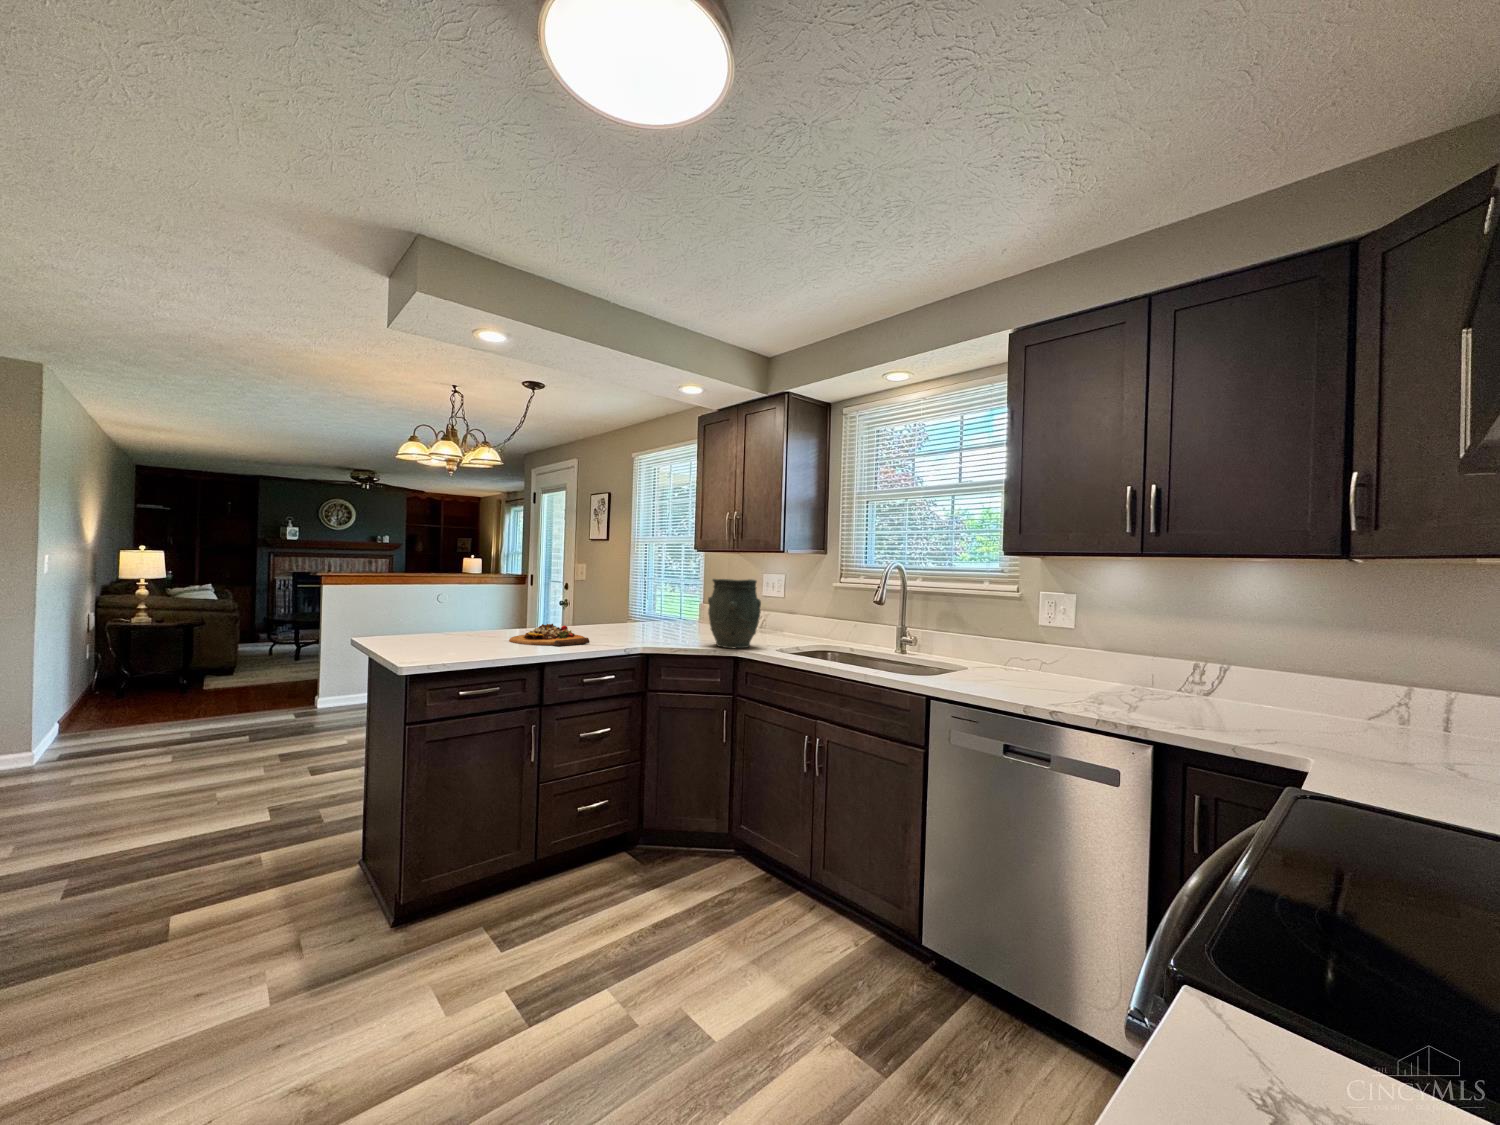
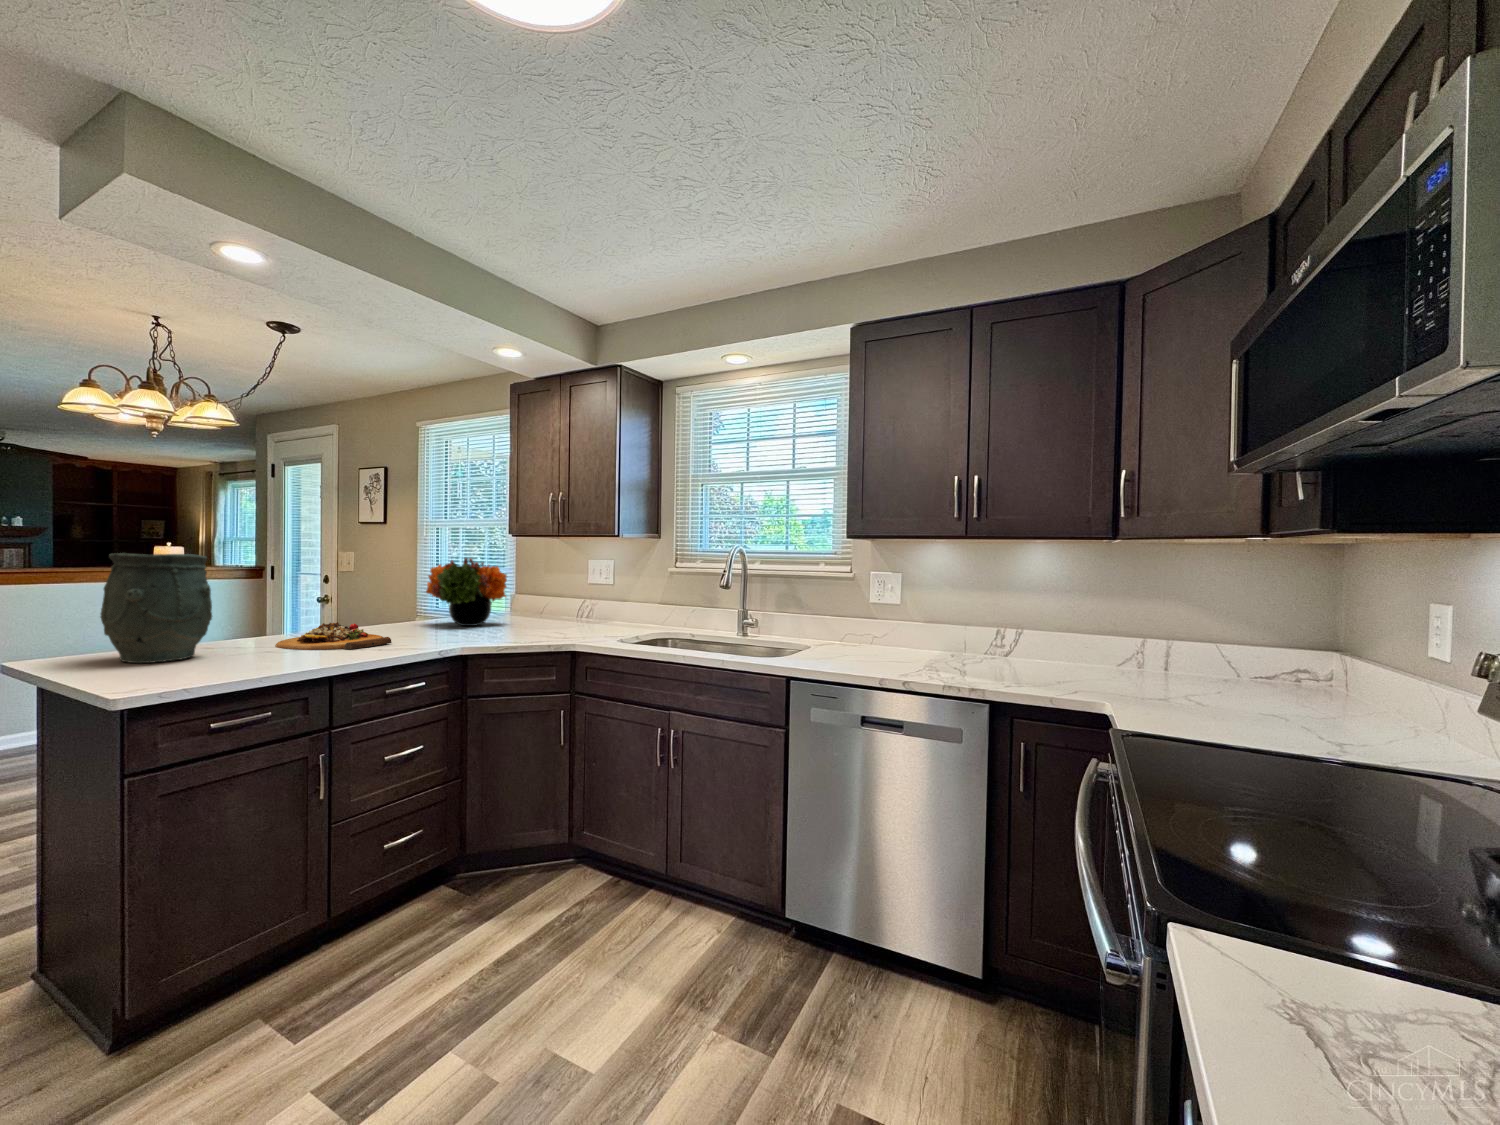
flower arrangement: none [624,571,692,632] -> present [426,558,507,626]
vase: present [708,579,761,648] -> present [100,553,212,663]

